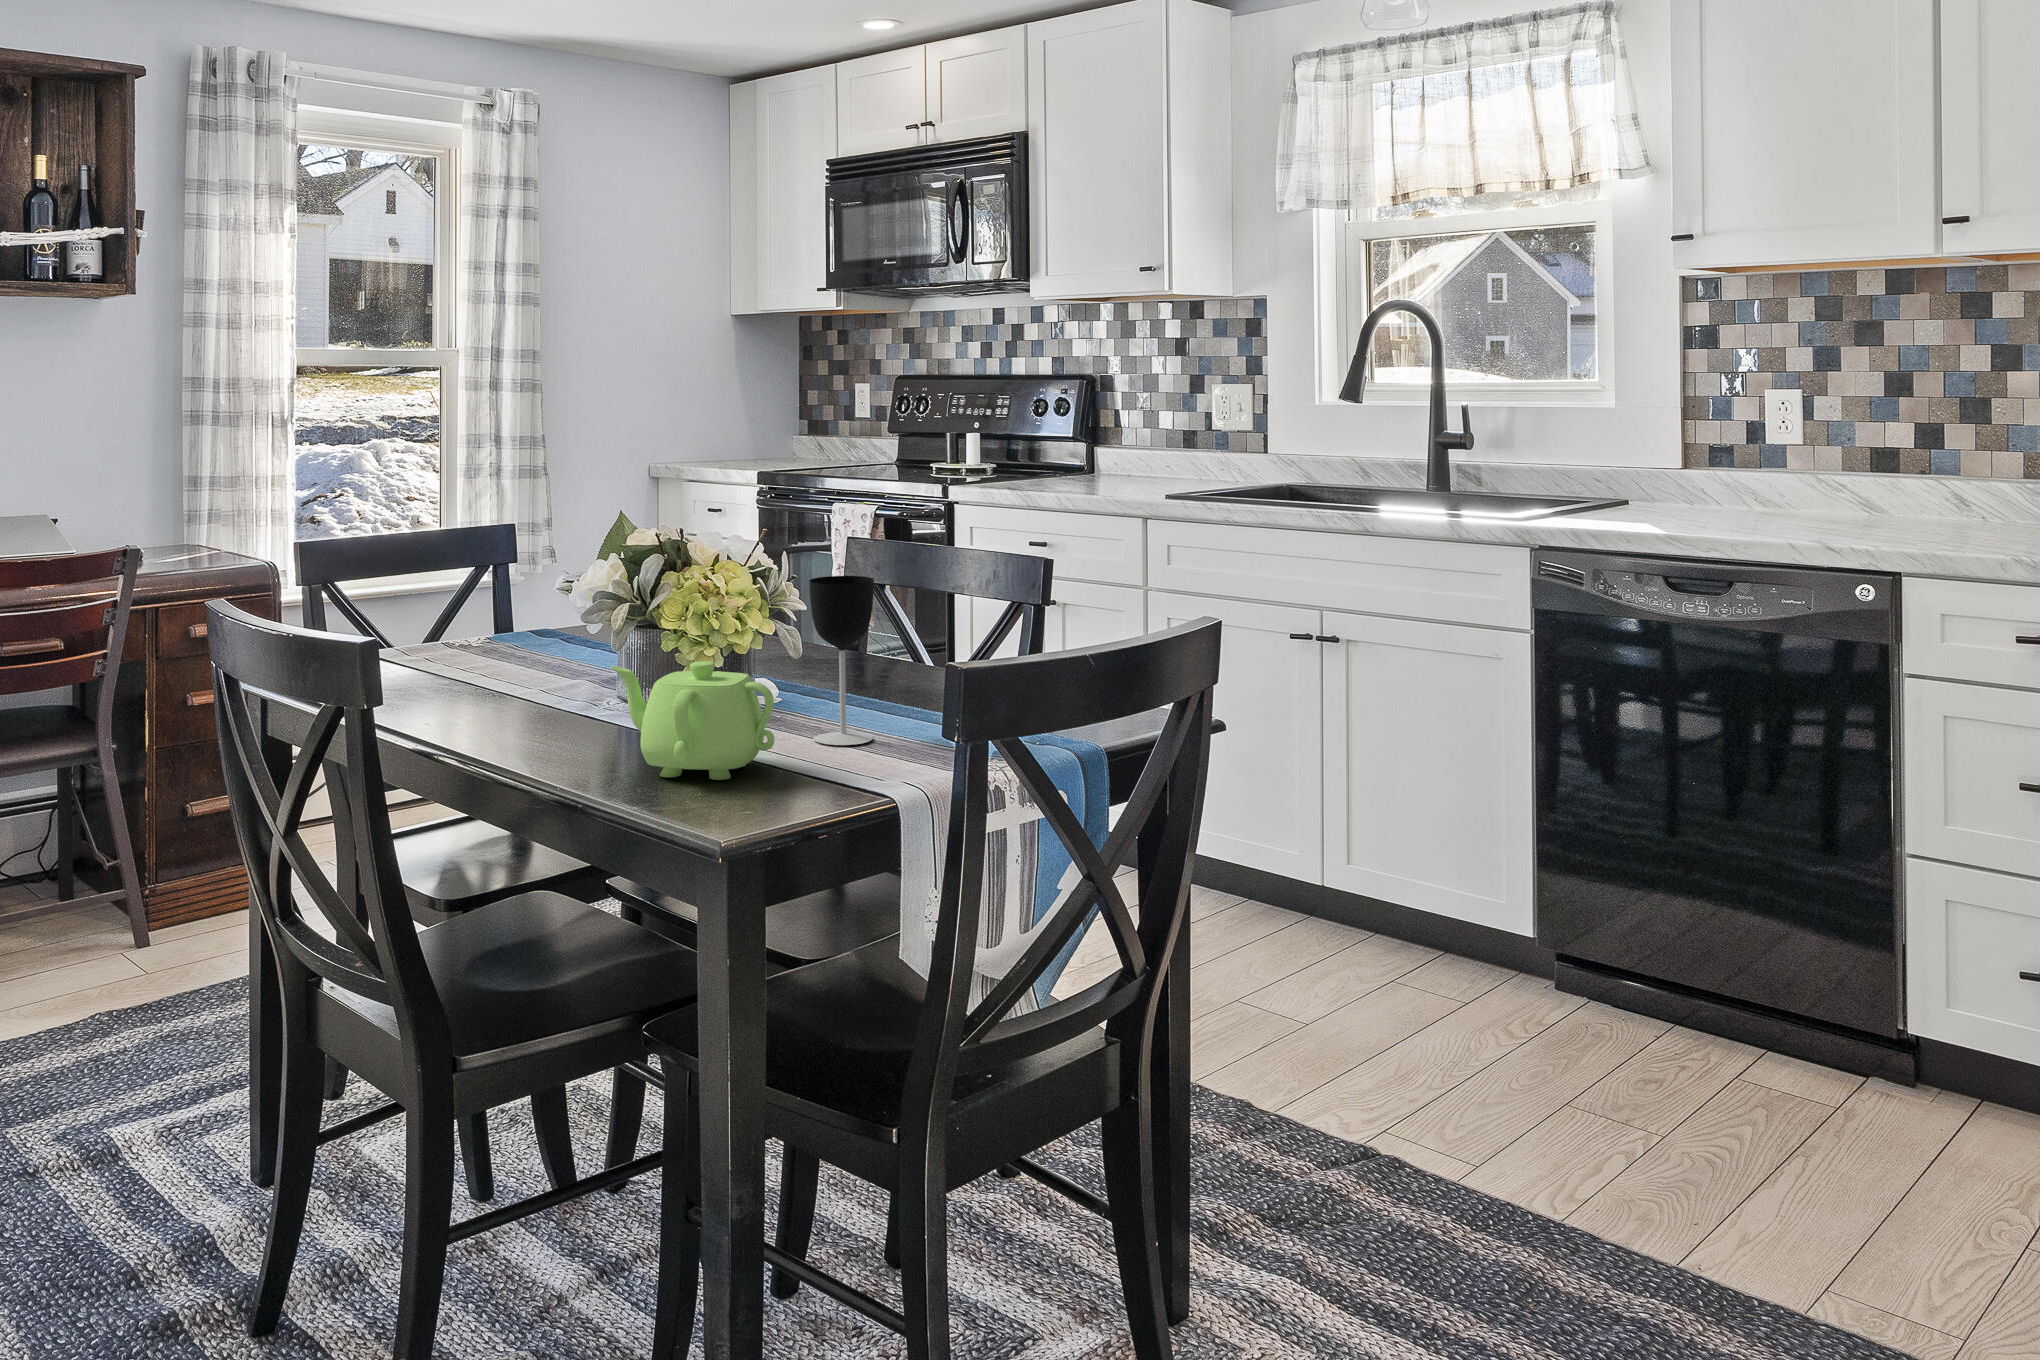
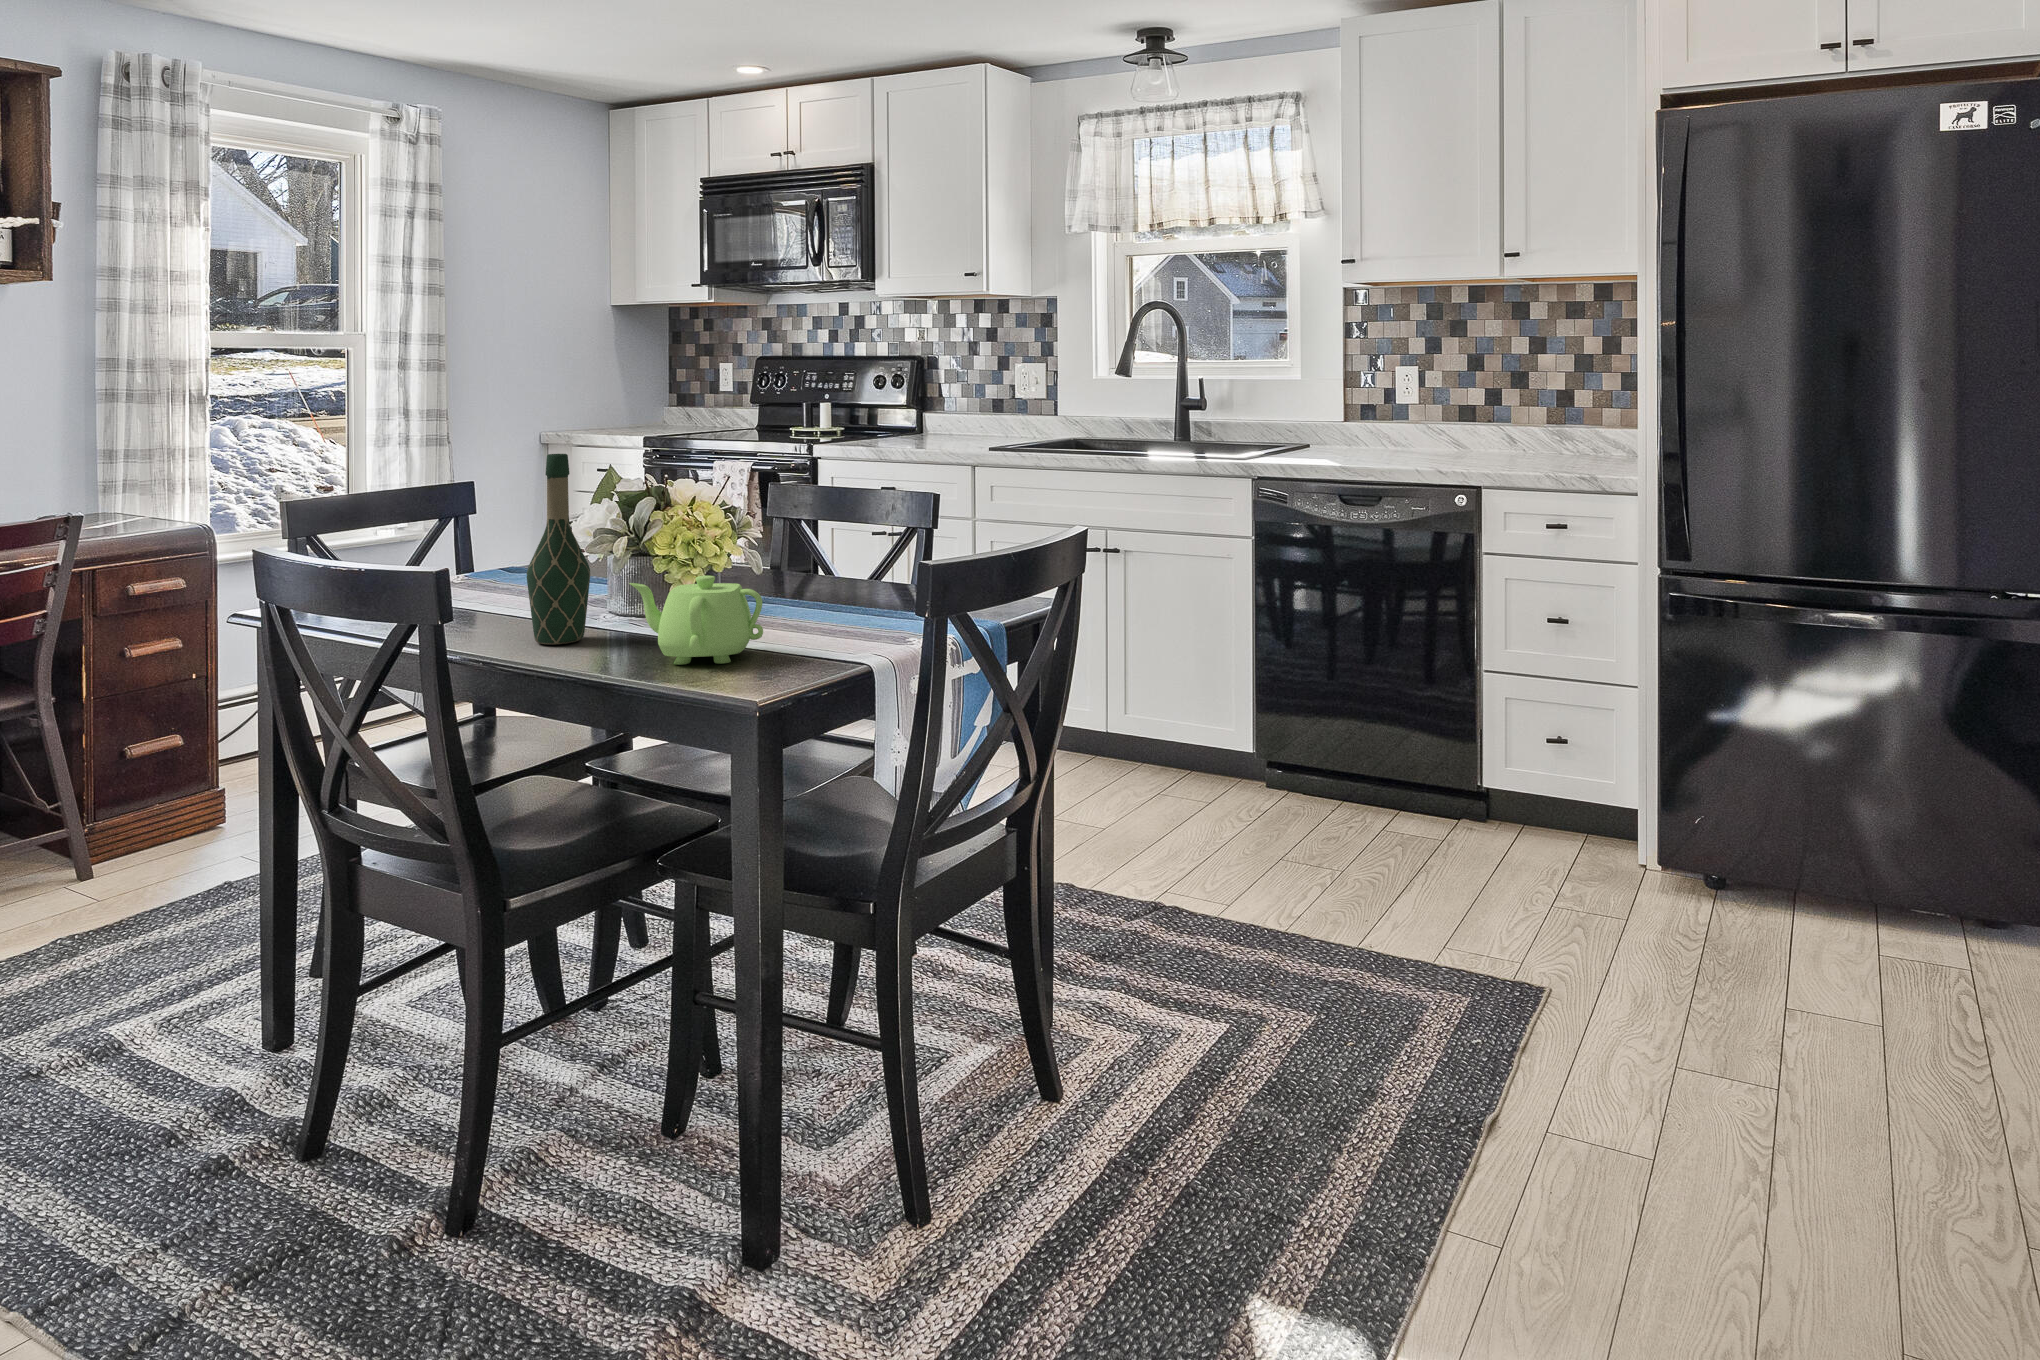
wine bottle: none [505,496,581,737] -> present [527,454,590,644]
wine glass: present [809,576,874,745] -> none [777,509,826,635]

